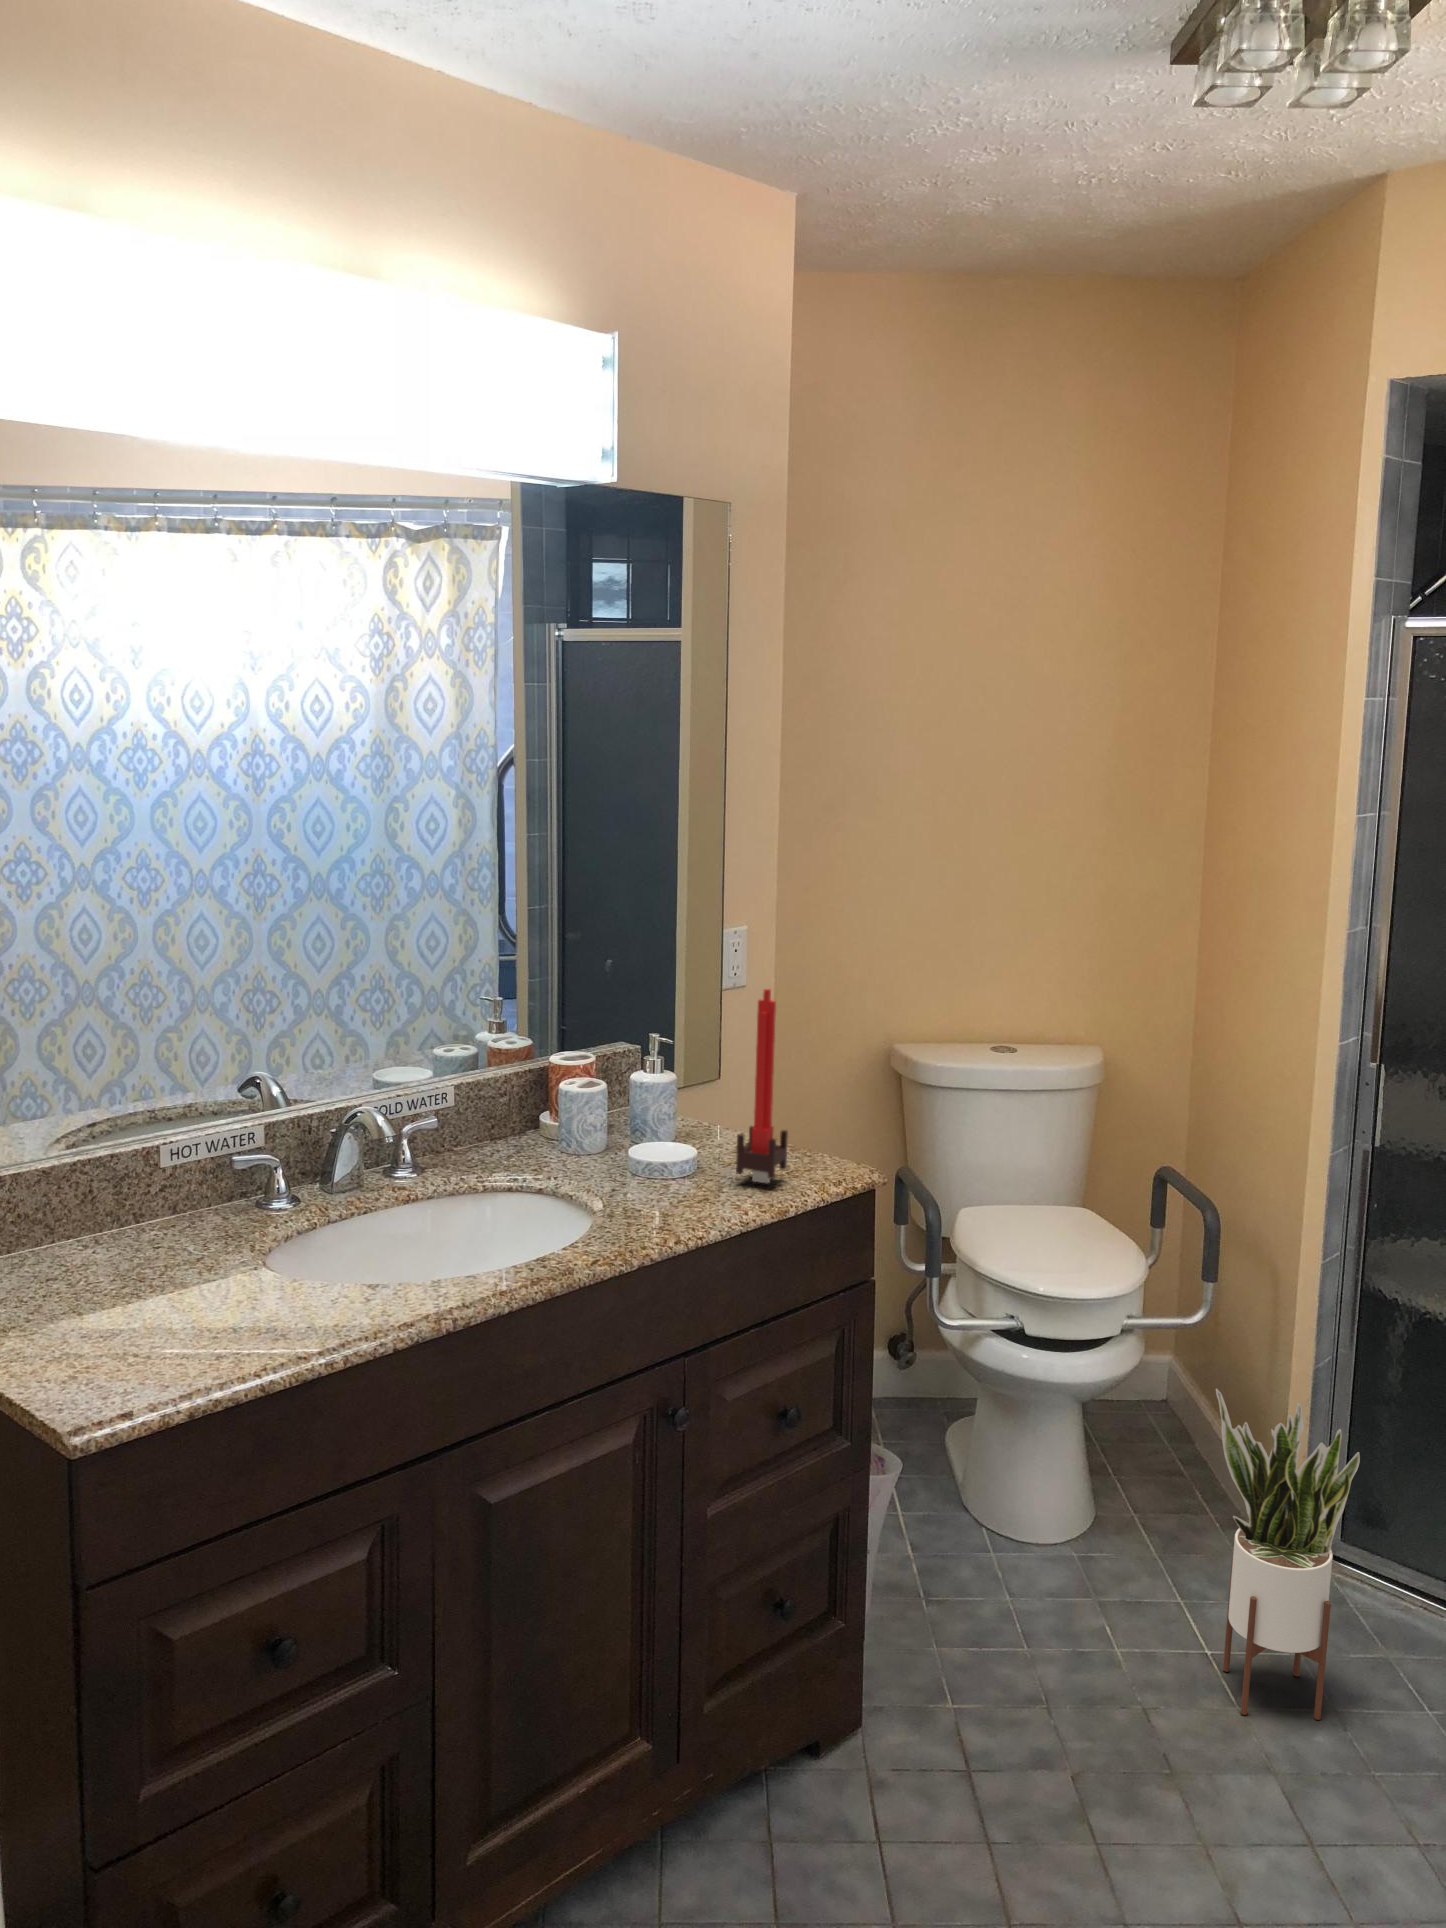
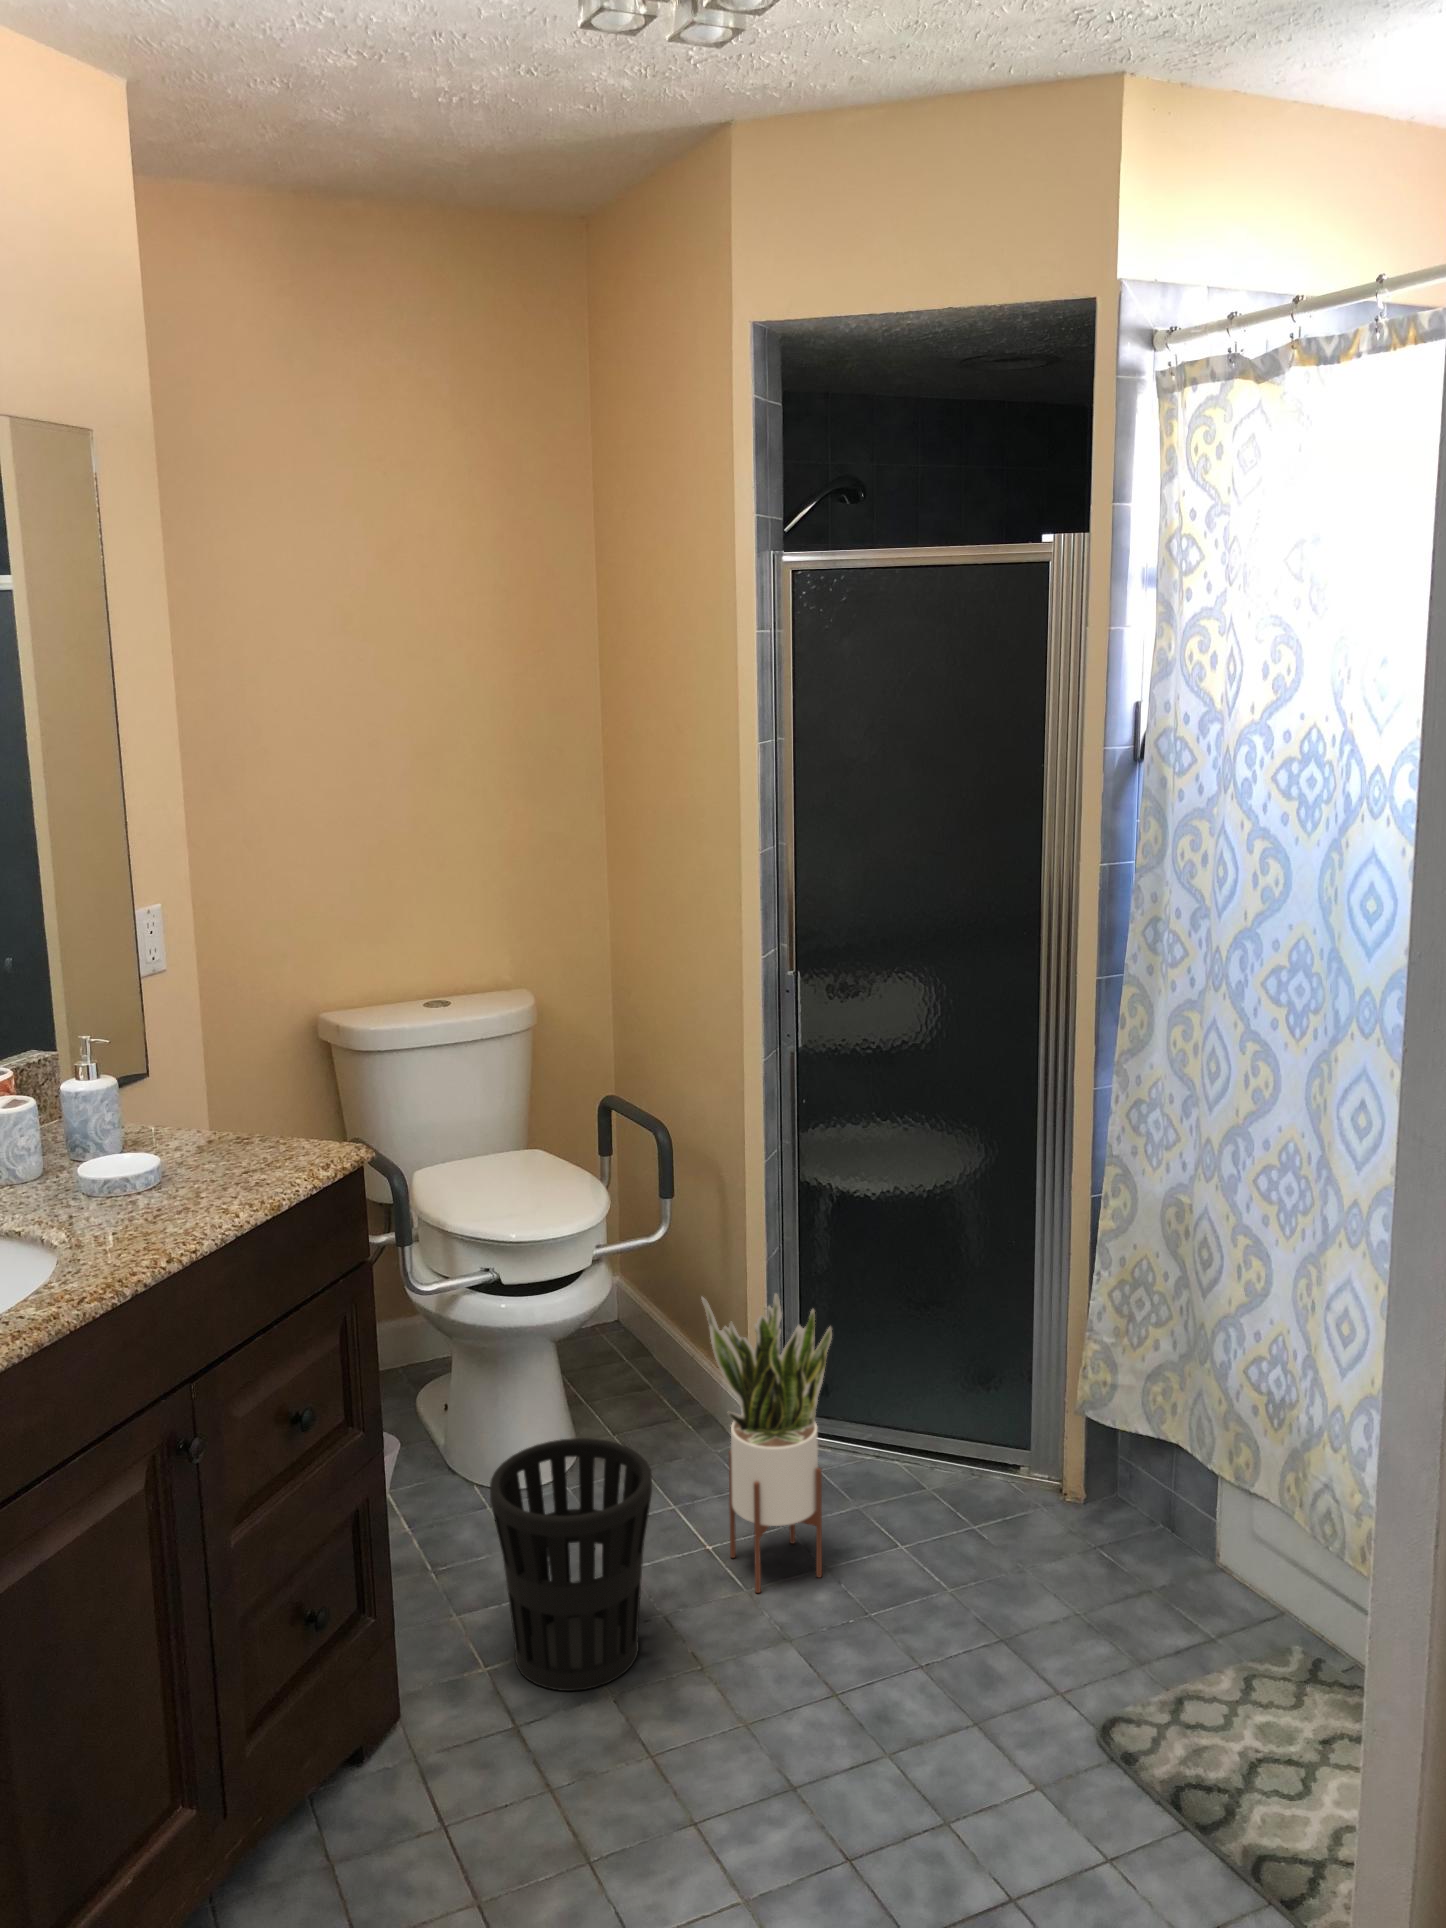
candle: present [736,989,788,1183] -> none [209,966,267,1179]
wastebasket: none [969,1498,1134,1753] -> present [490,1438,652,1691]

